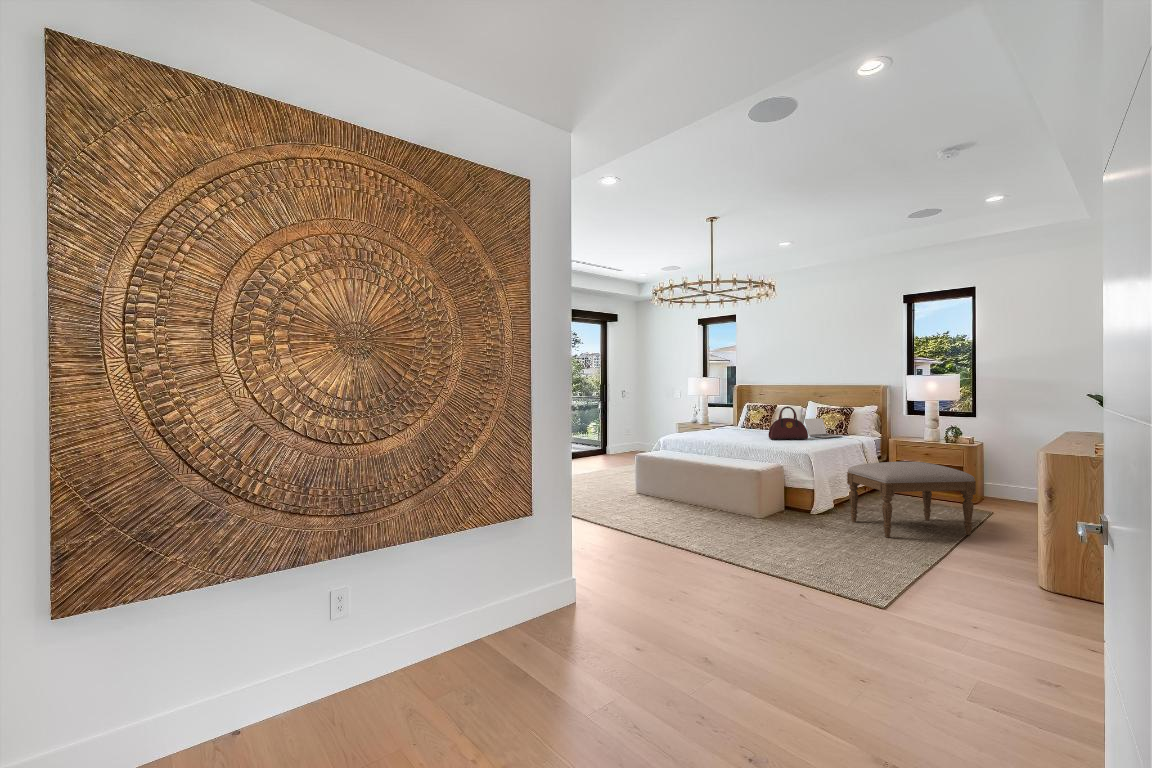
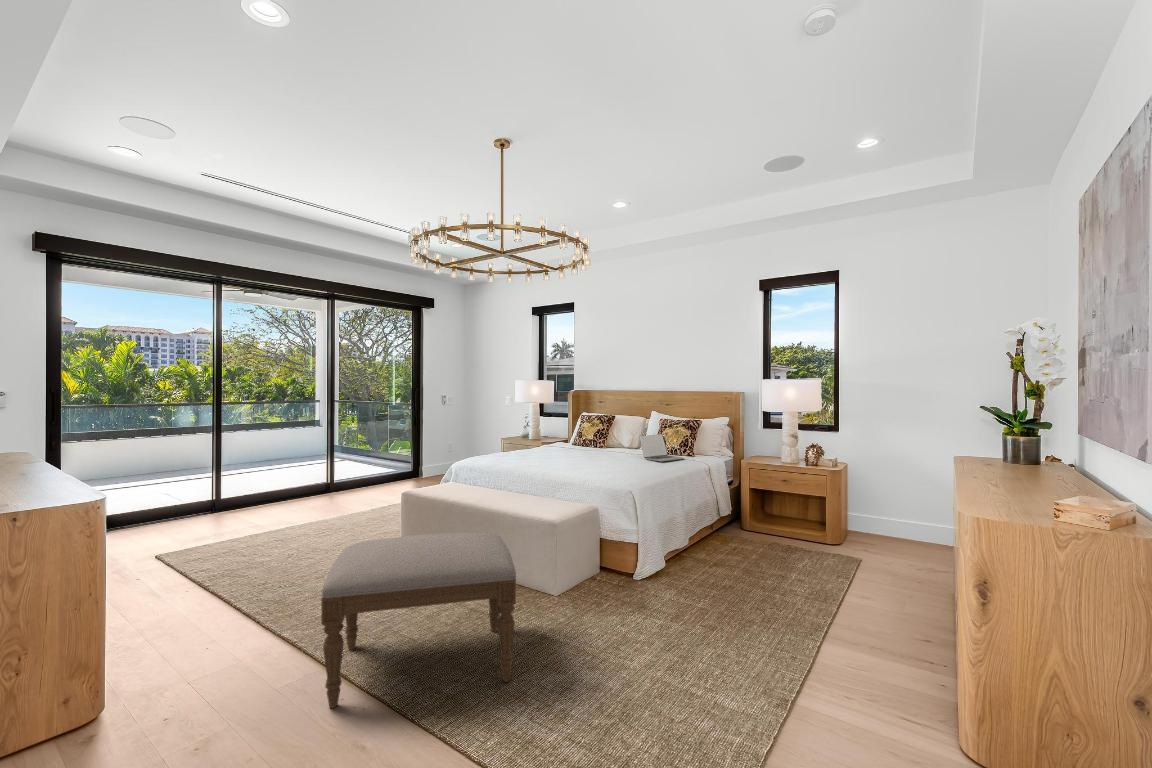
handbag: present [768,406,808,439] -> none [591,420,640,465]
ottoman: present [847,462,976,537] -> present [321,532,516,708]

